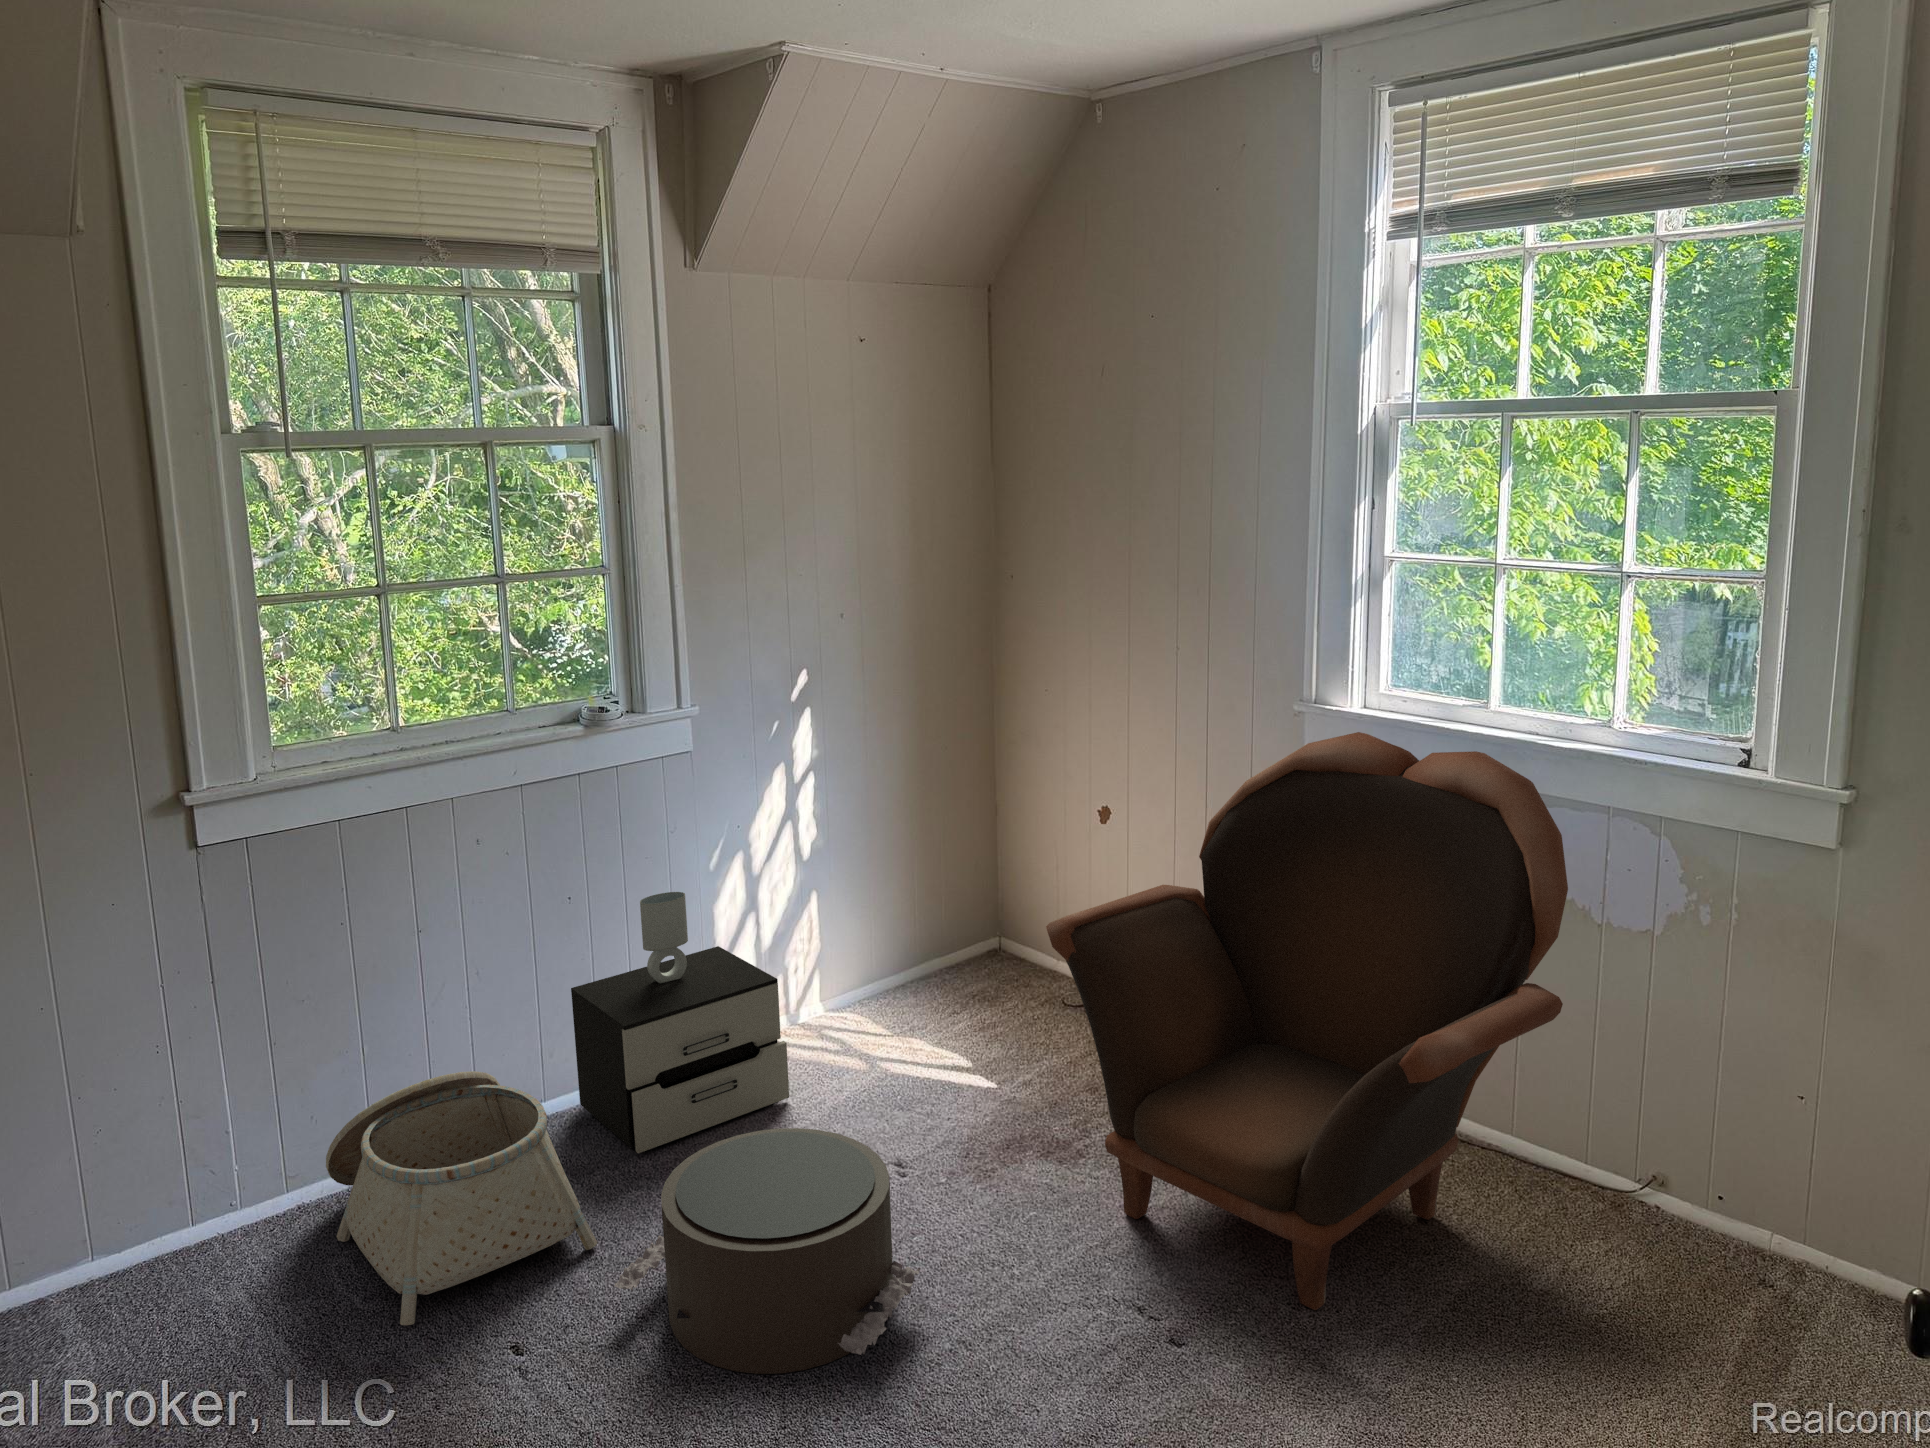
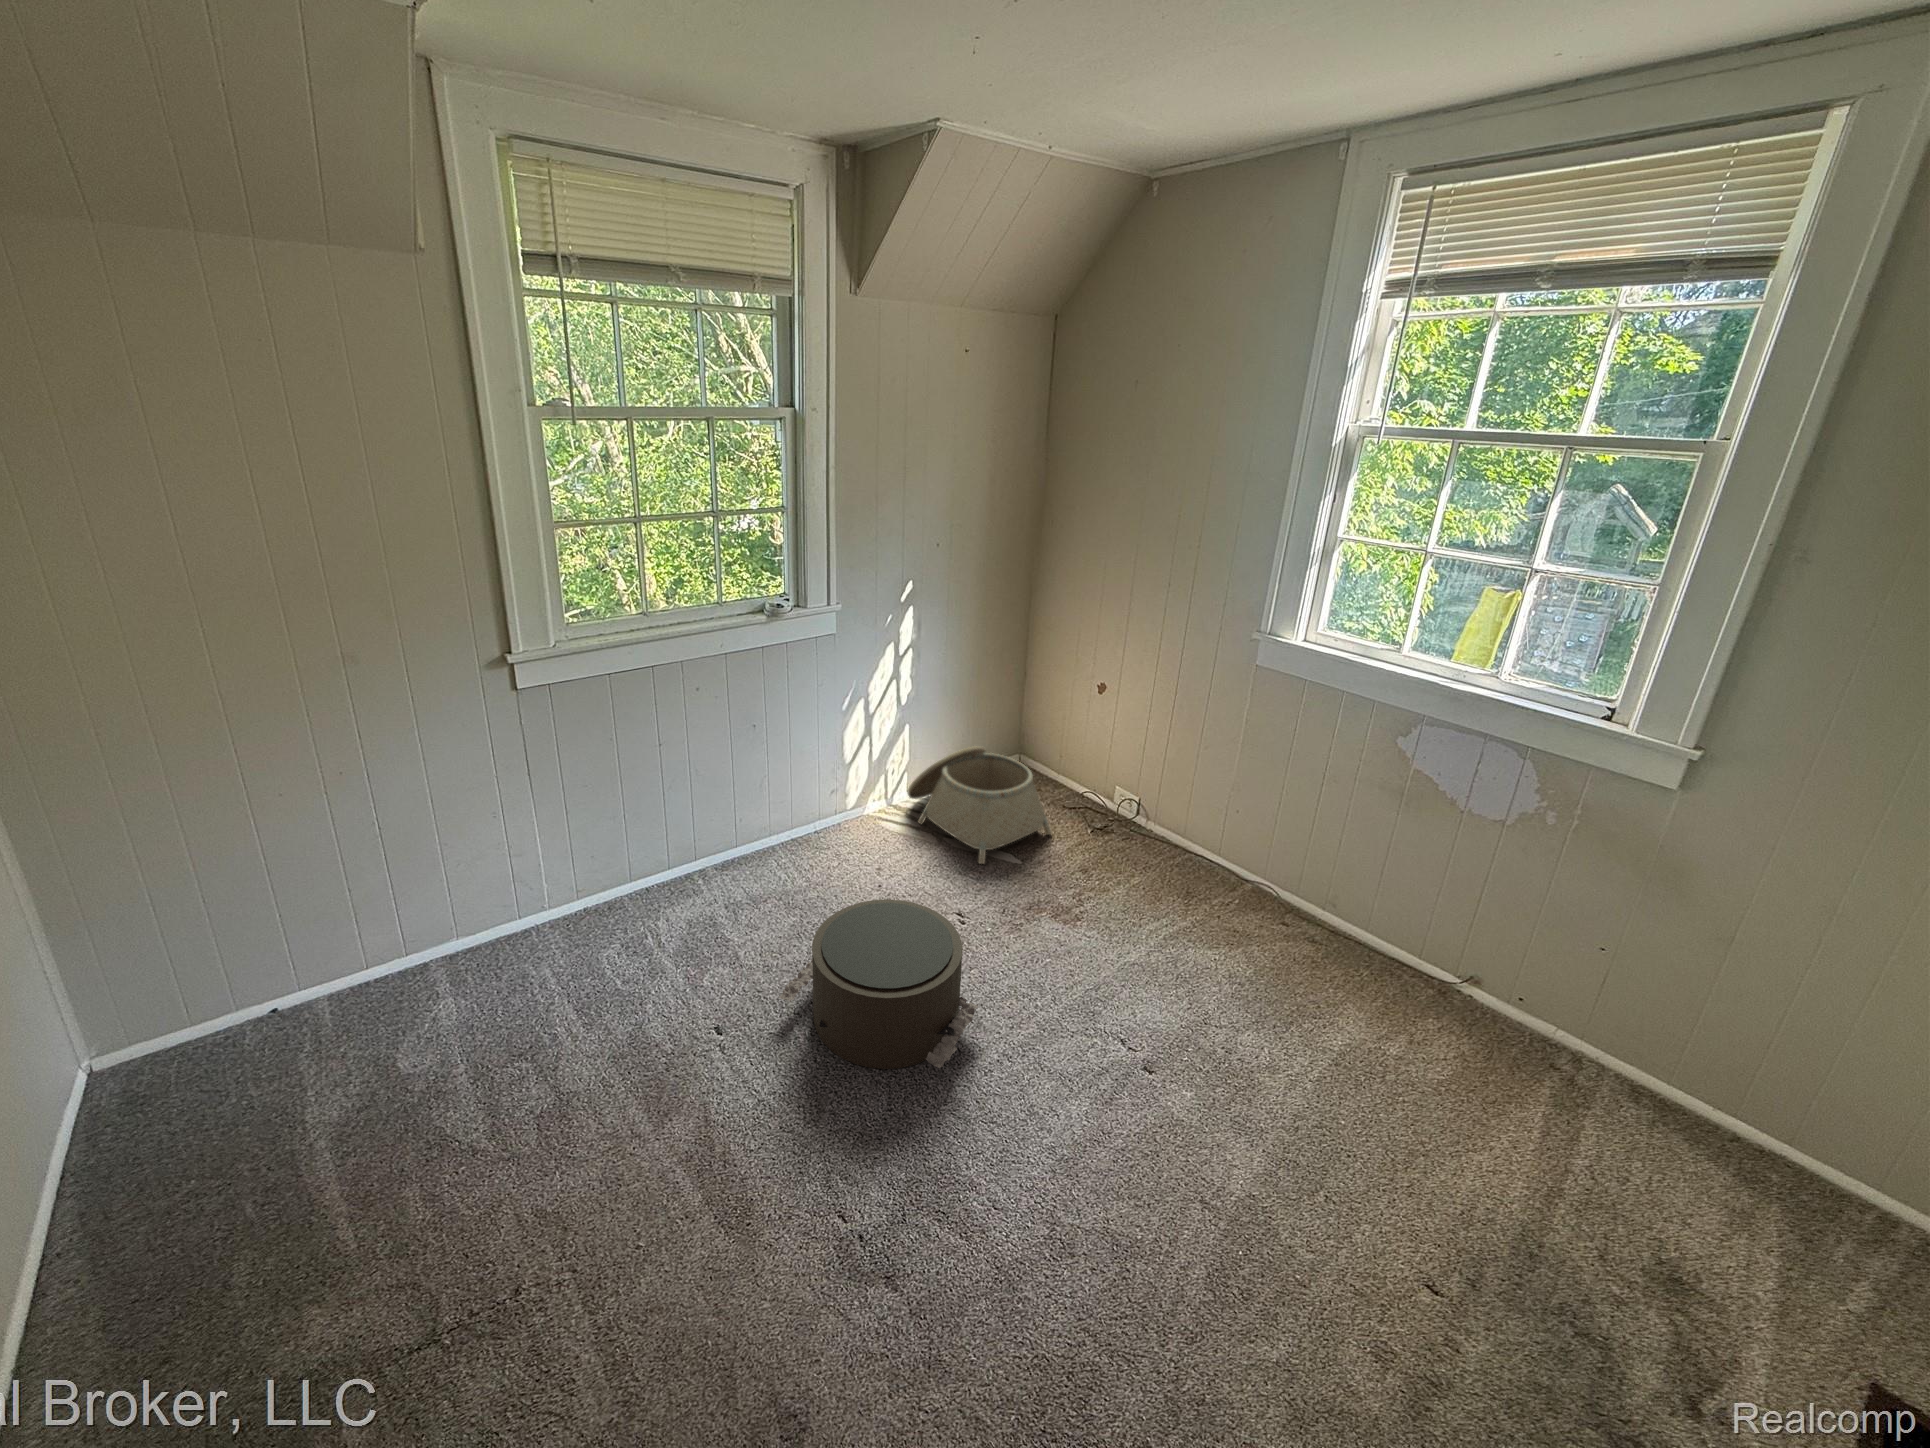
armchair: present [1046,732,1568,1310] -> none [1074,661,1456,1057]
nightstand: present [571,892,789,1153] -> none [755,727,891,893]
basket: present [326,1071,597,1325] -> present [907,746,1051,864]

